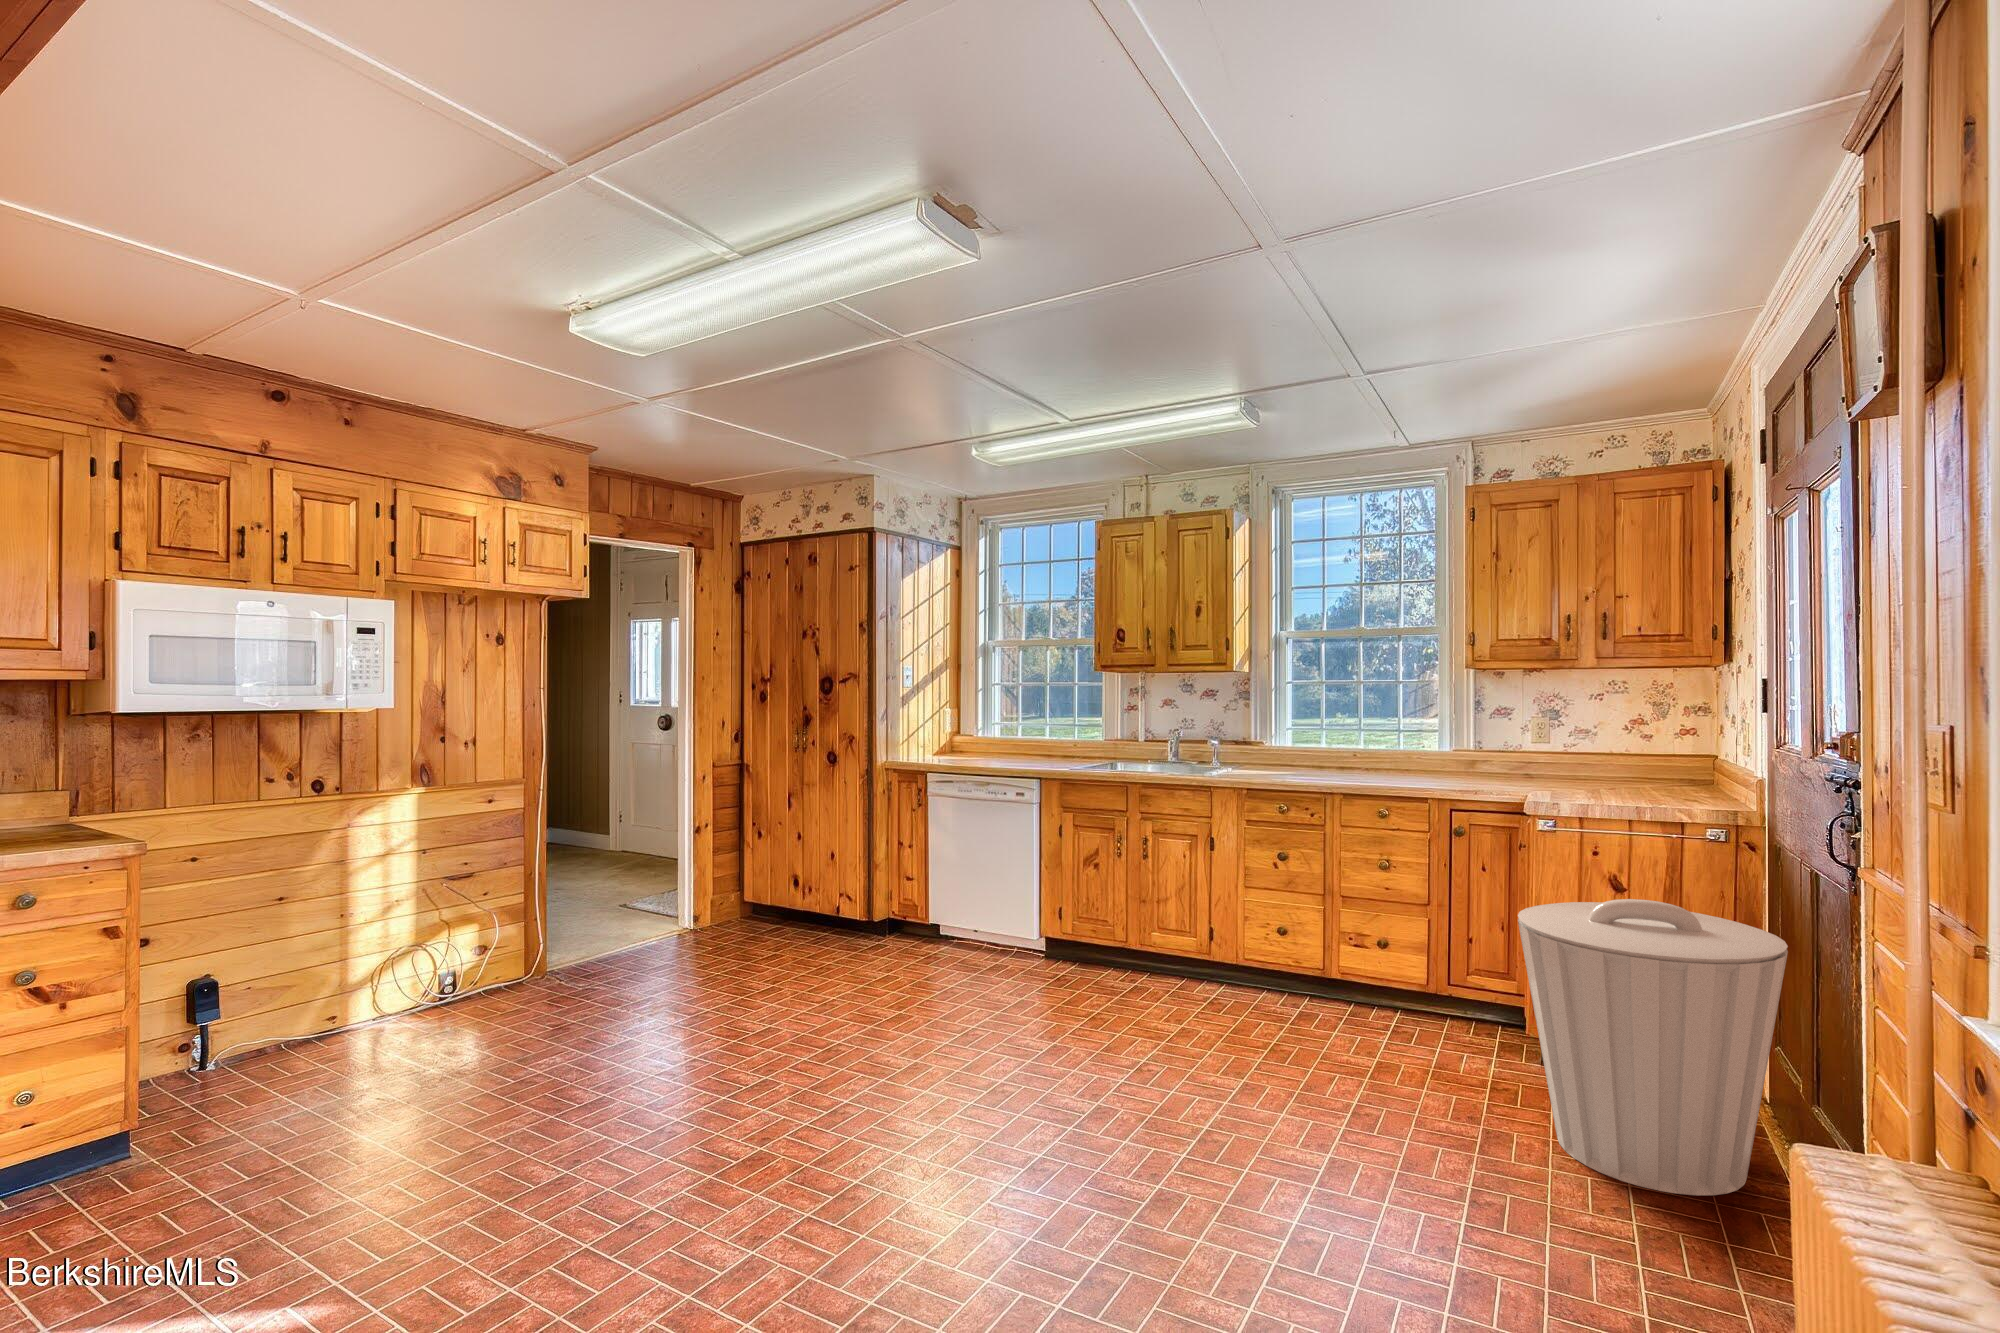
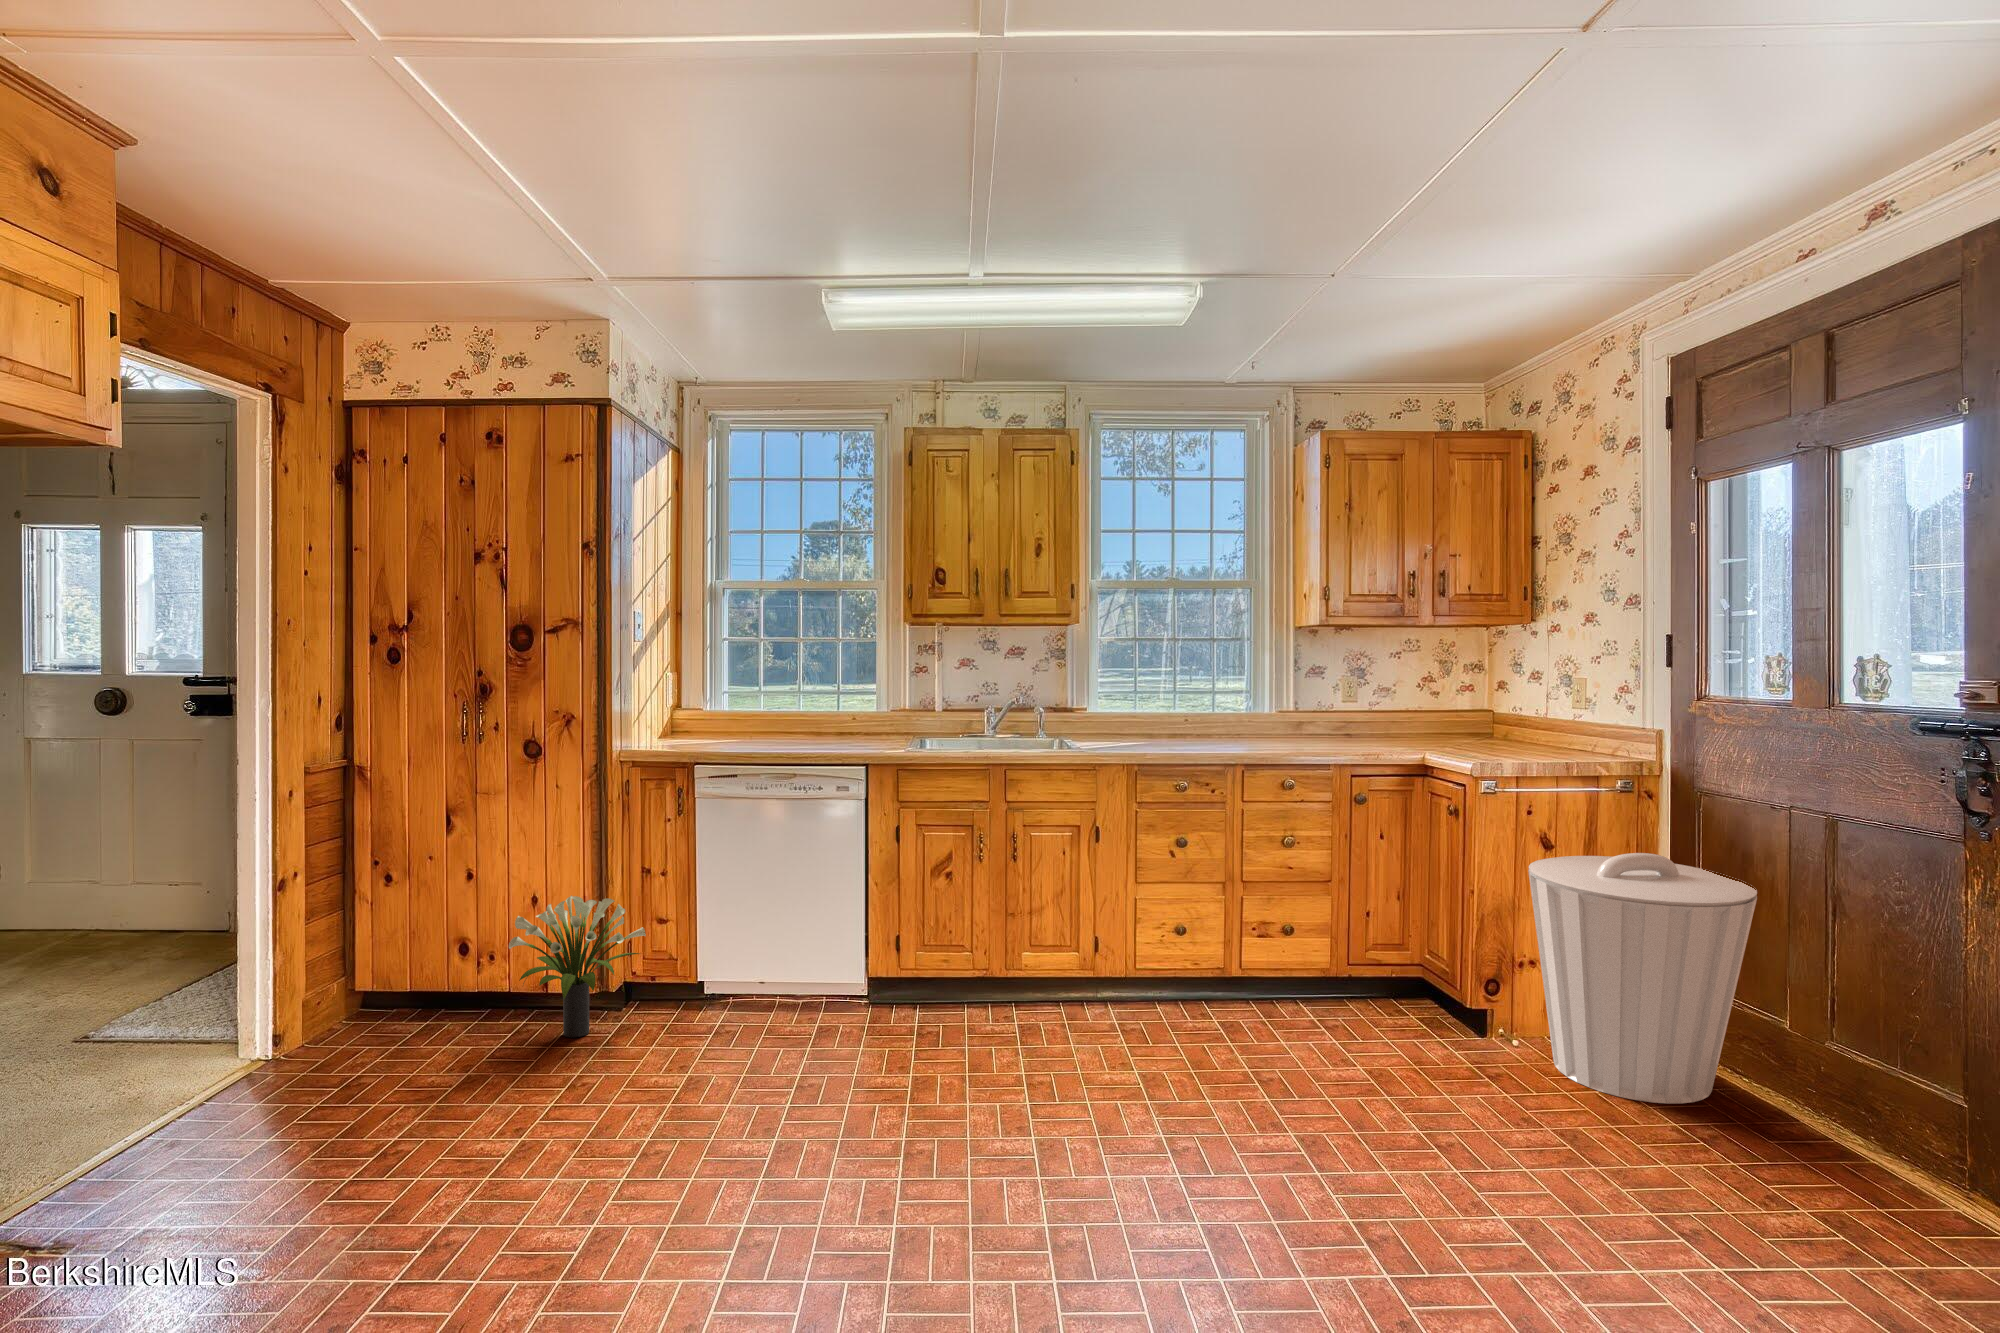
potted plant: none [787,853,875,948] -> present [509,895,646,1038]

